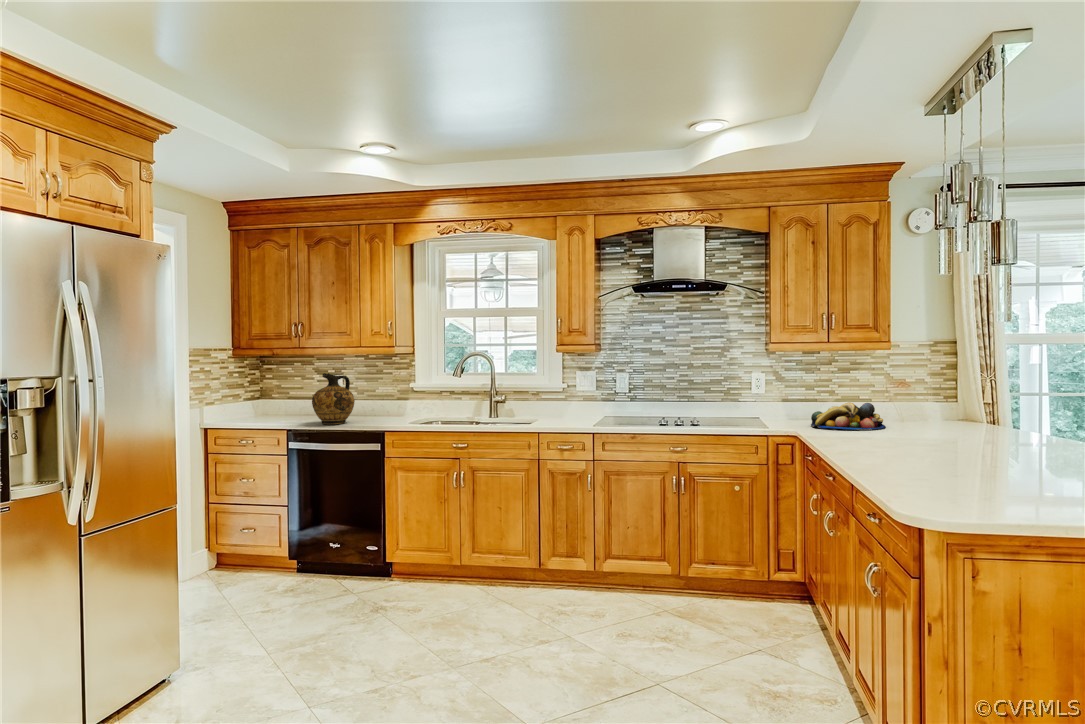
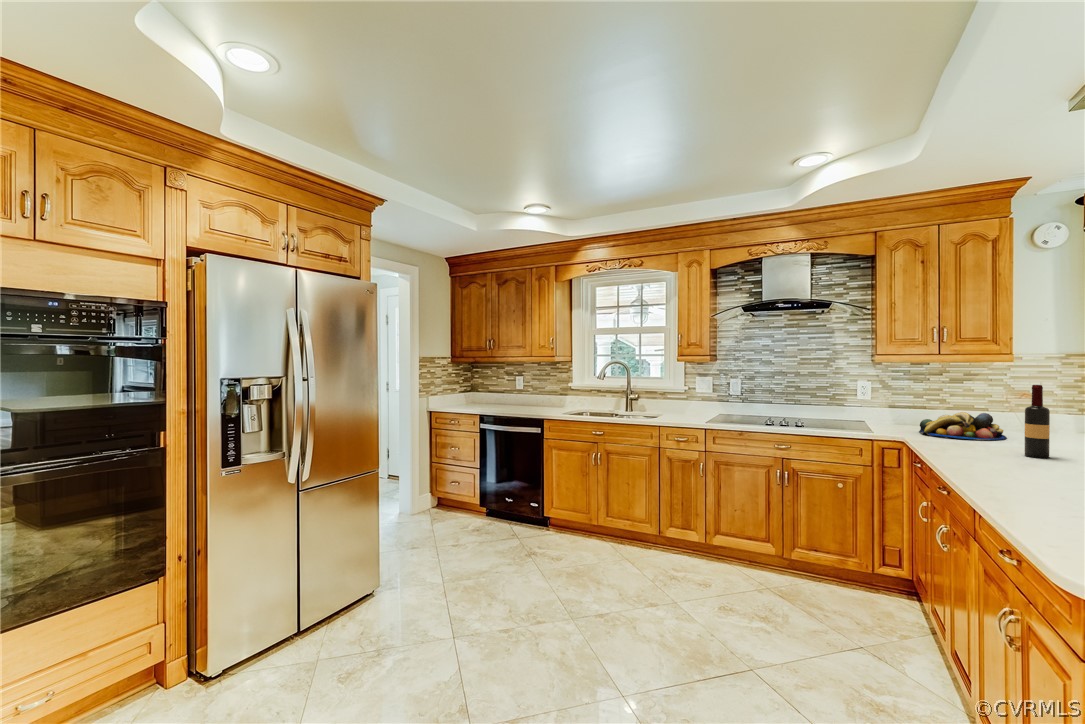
wine bottle: none [897,372,916,442] -> present [1025,385,1050,458]
ceramic jug: present [312,373,355,424] -> none [497,375,527,412]

